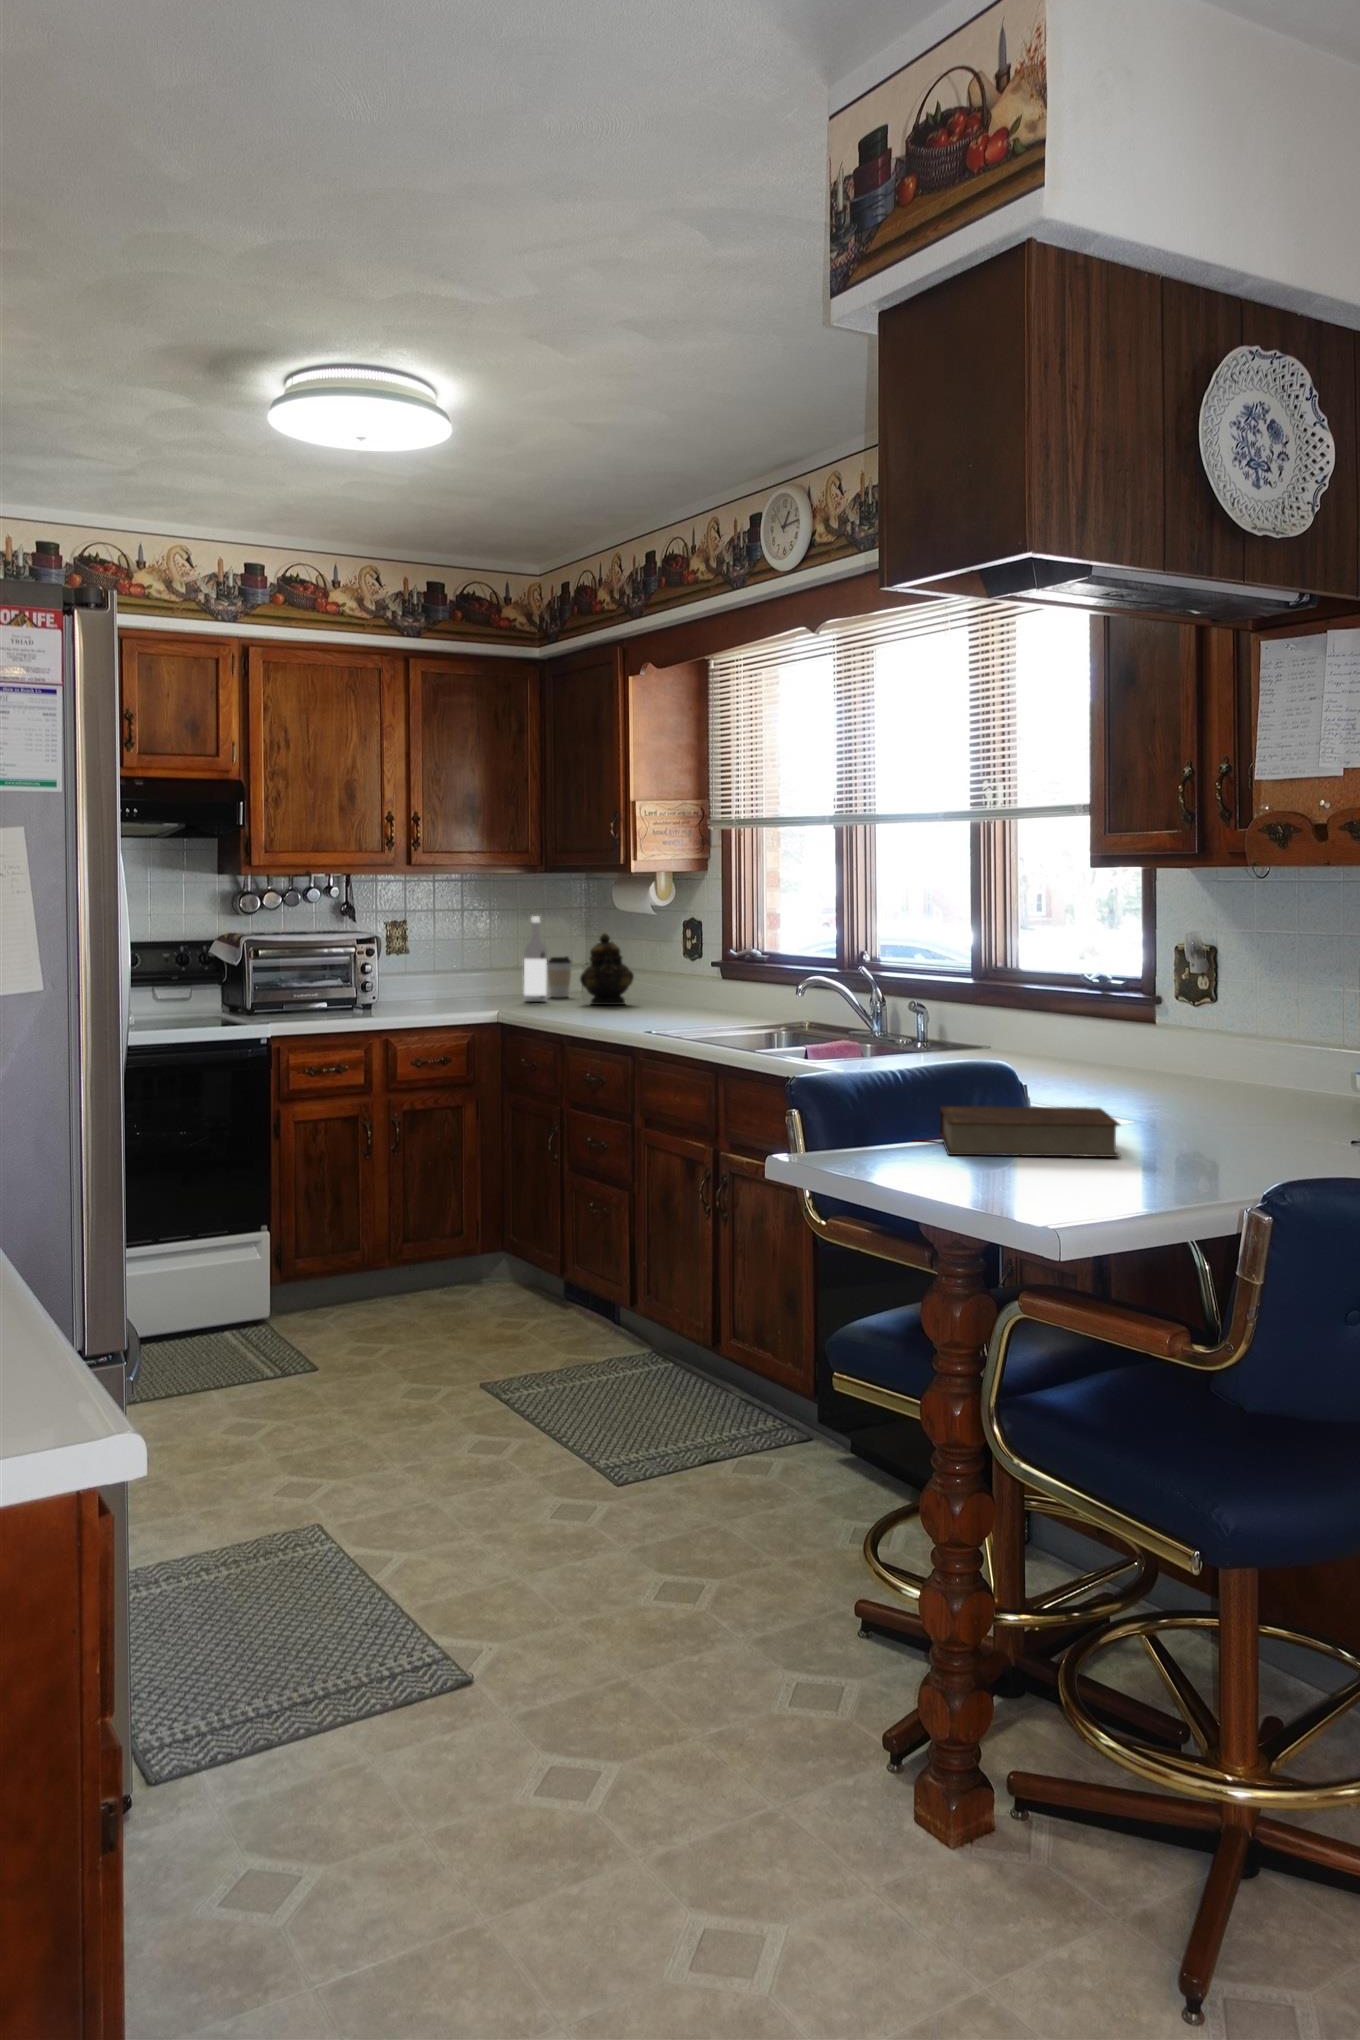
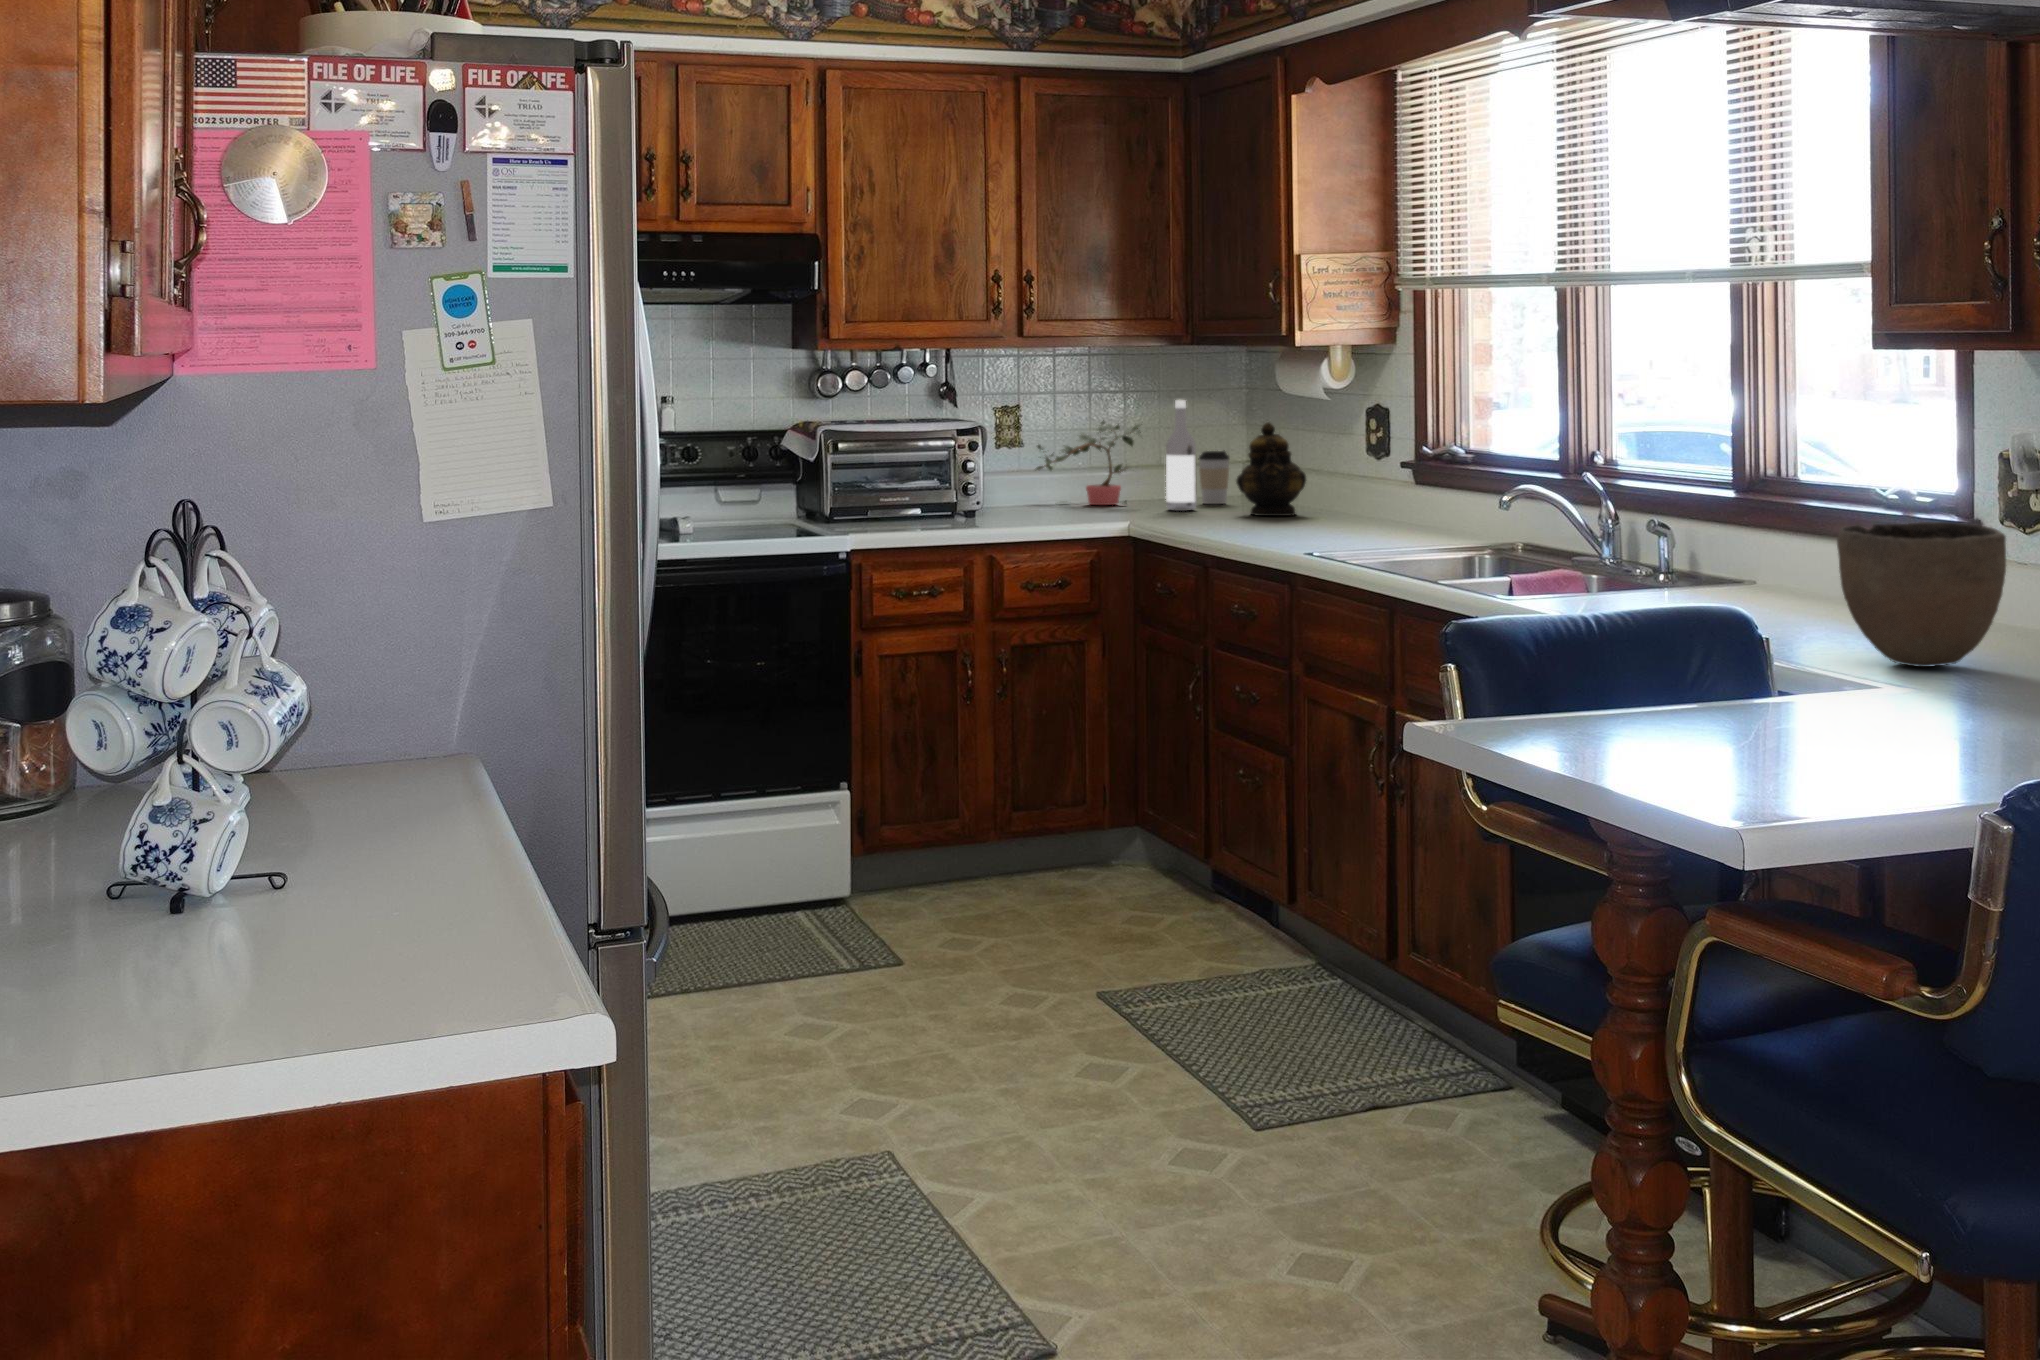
potted plant: none [416,933,508,998] -> present [1036,420,1146,505]
bowl: none [1073,993,1195,1099] -> present [1837,522,2006,667]
book: present [931,1106,1120,1157] -> none [1581,674,1849,749]

